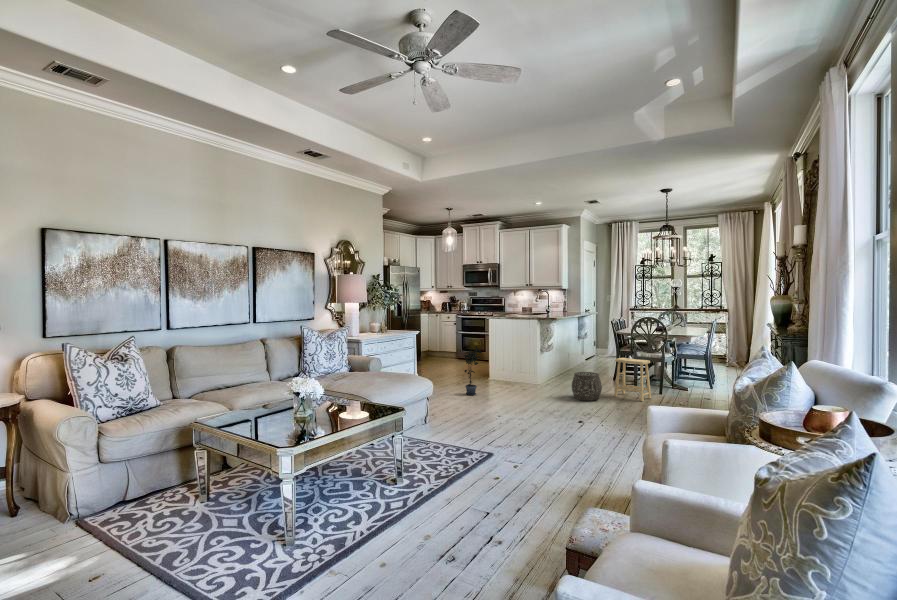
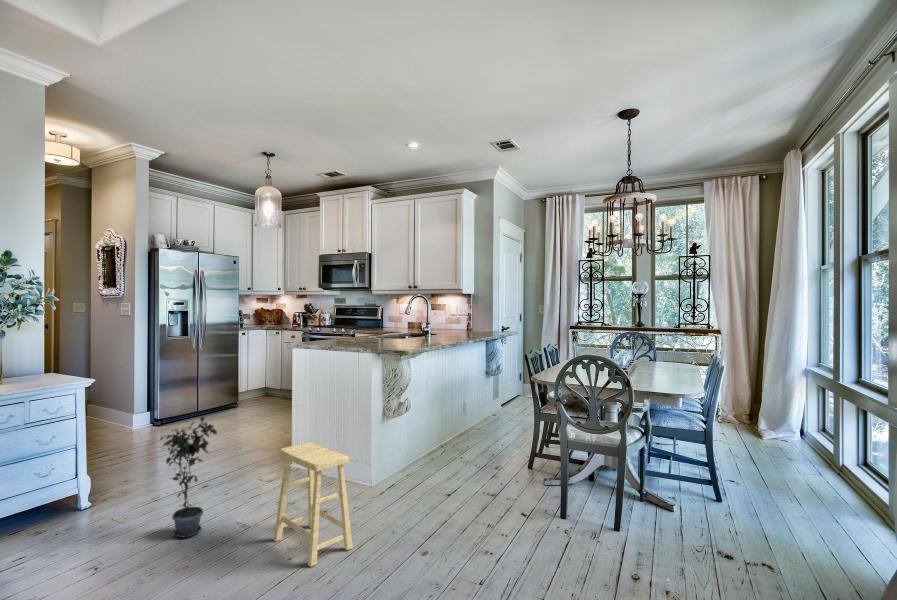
footstool: present [614,358,651,401] -> present [274,442,353,567]
woven basket: present [572,372,602,401] -> none [420,476,490,560]

